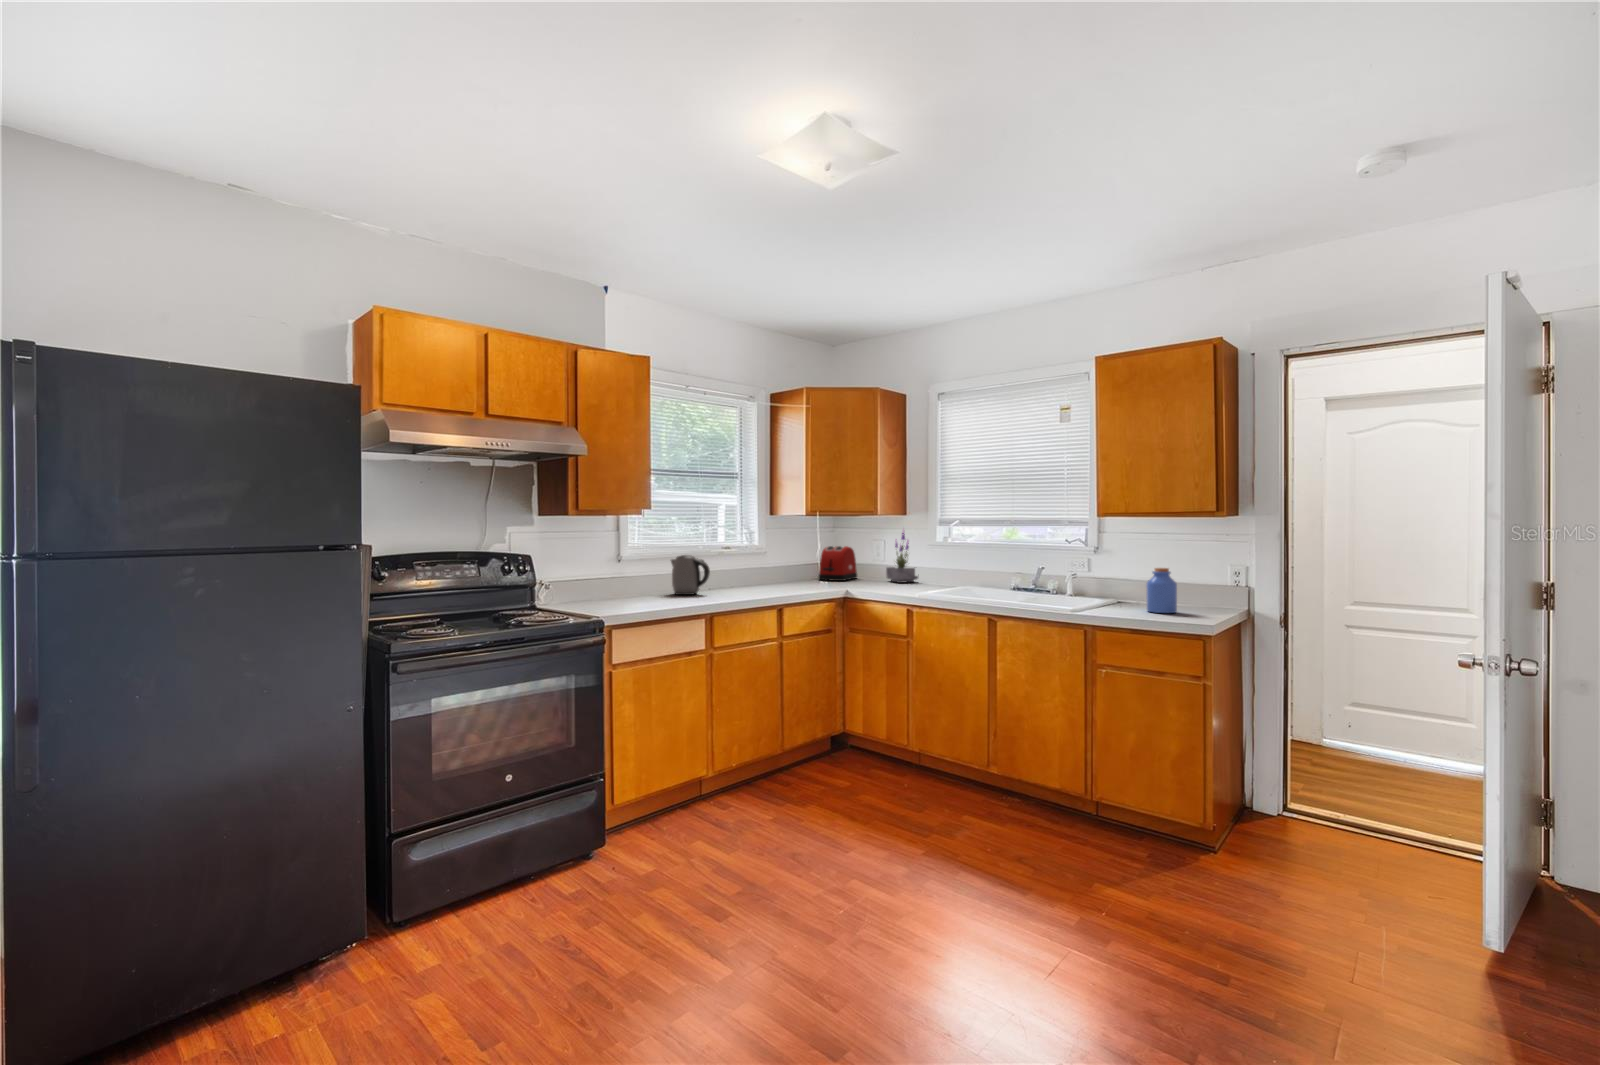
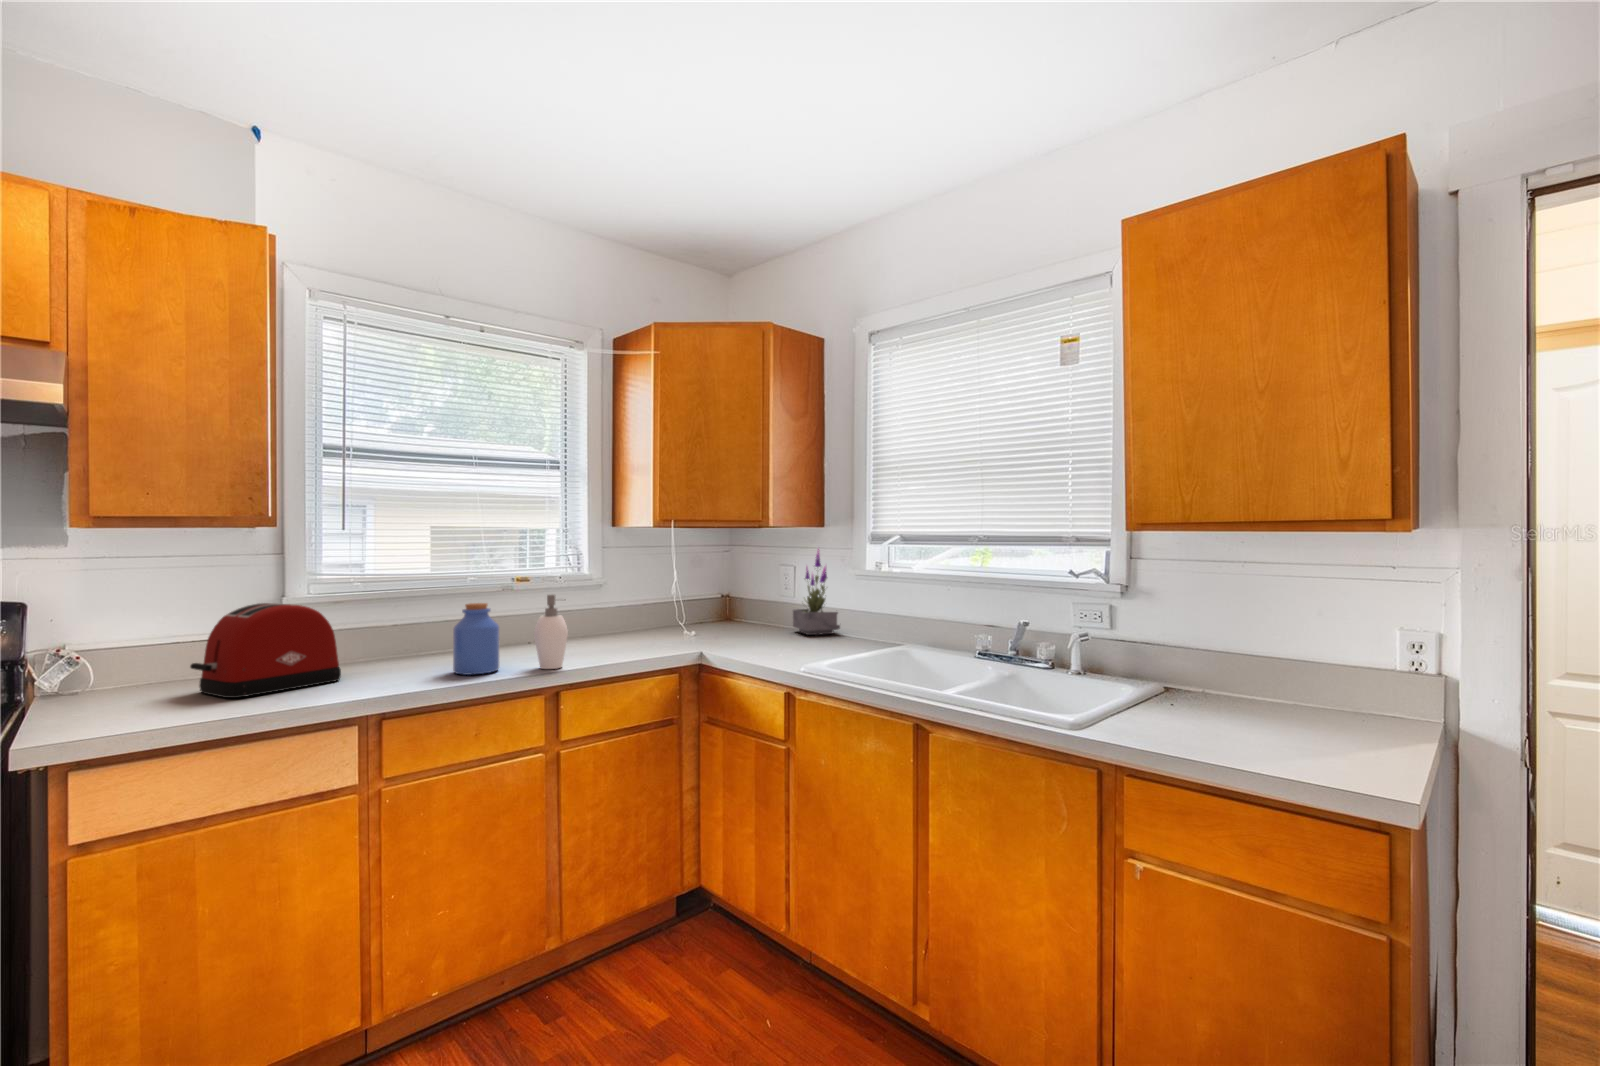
toaster: present [819,546,857,581] -> present [190,603,341,698]
soap dispenser: none [765,554,789,596] -> present [534,594,568,669]
kettle: present [671,555,710,595] -> none [377,596,444,666]
jar: present [1146,568,1177,613] -> present [453,603,499,675]

